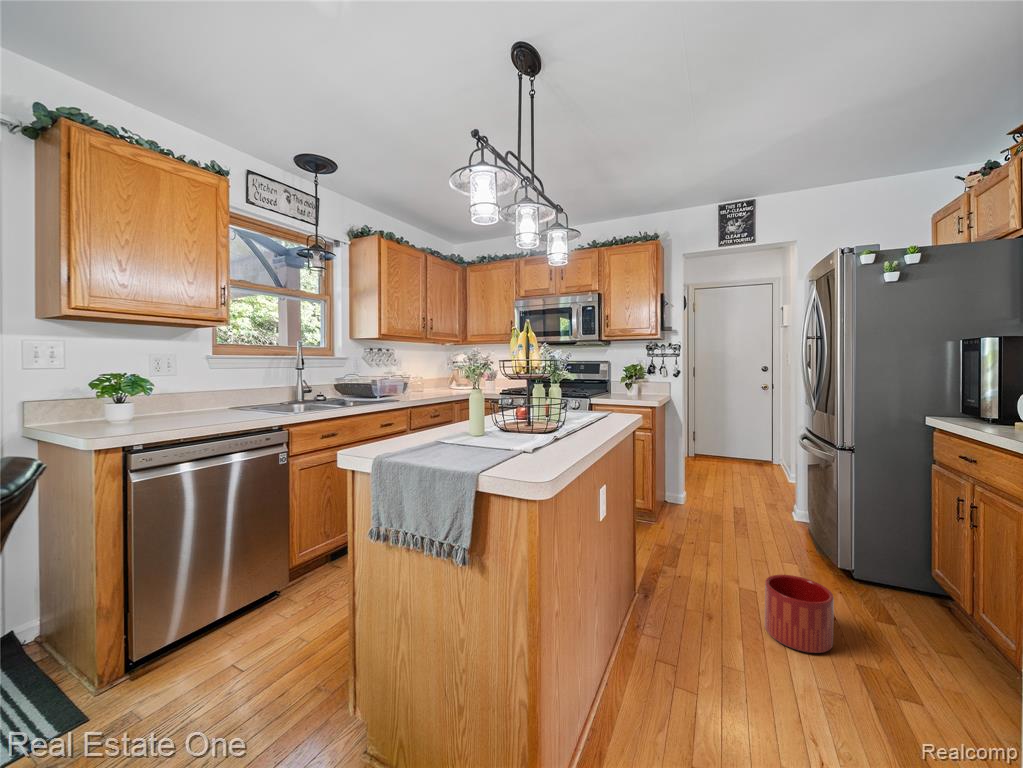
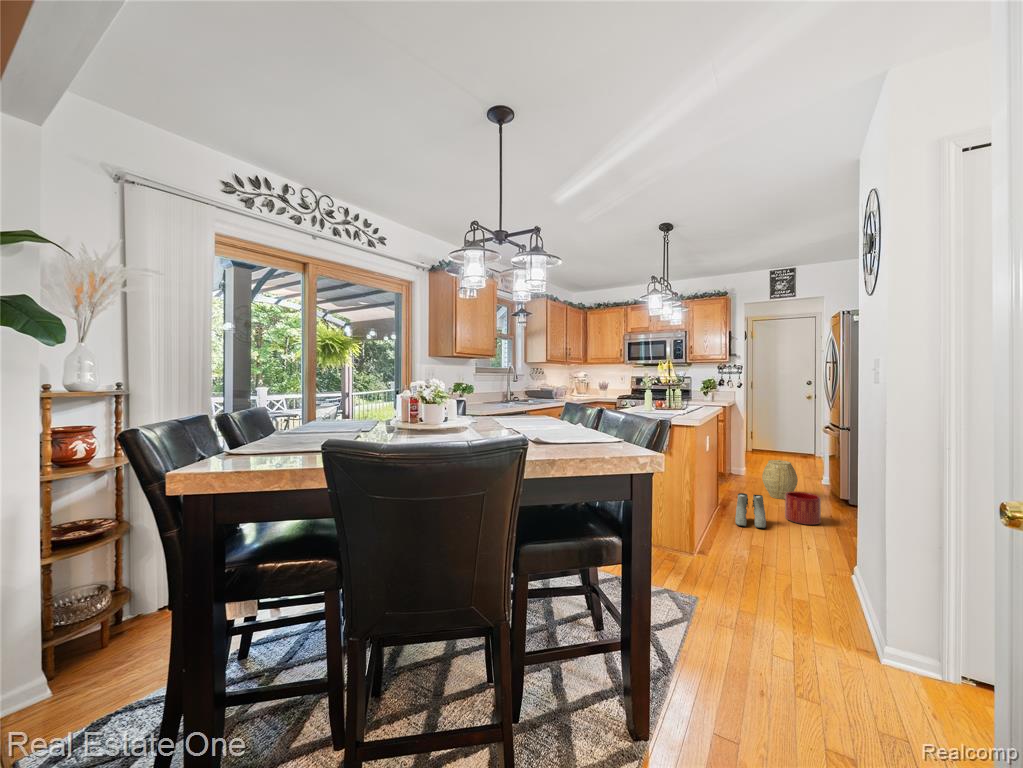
woven basket: none [714,497,771,565] -> present [762,460,798,499]
boots: none [675,591,736,680] -> present [735,493,766,528]

